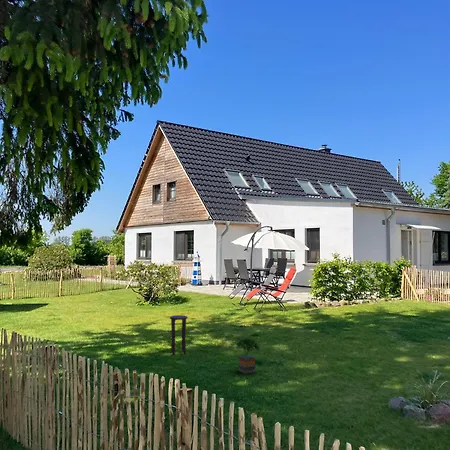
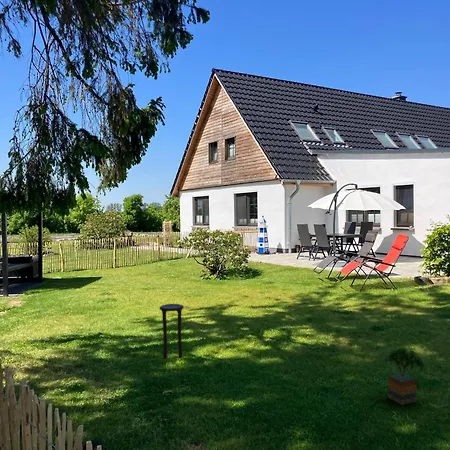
stool: present [170,315,188,355] -> present [160,304,184,358]

